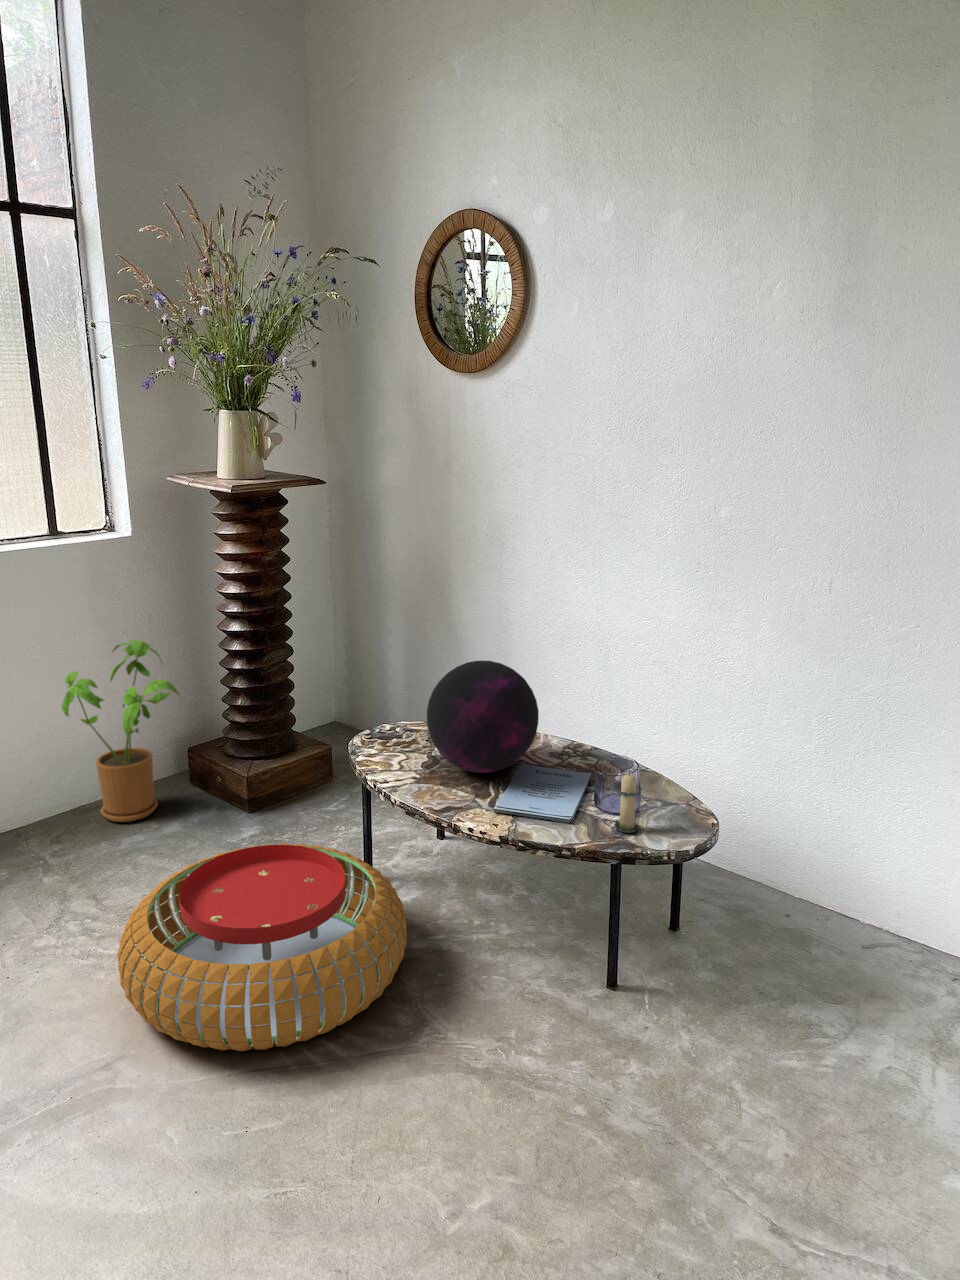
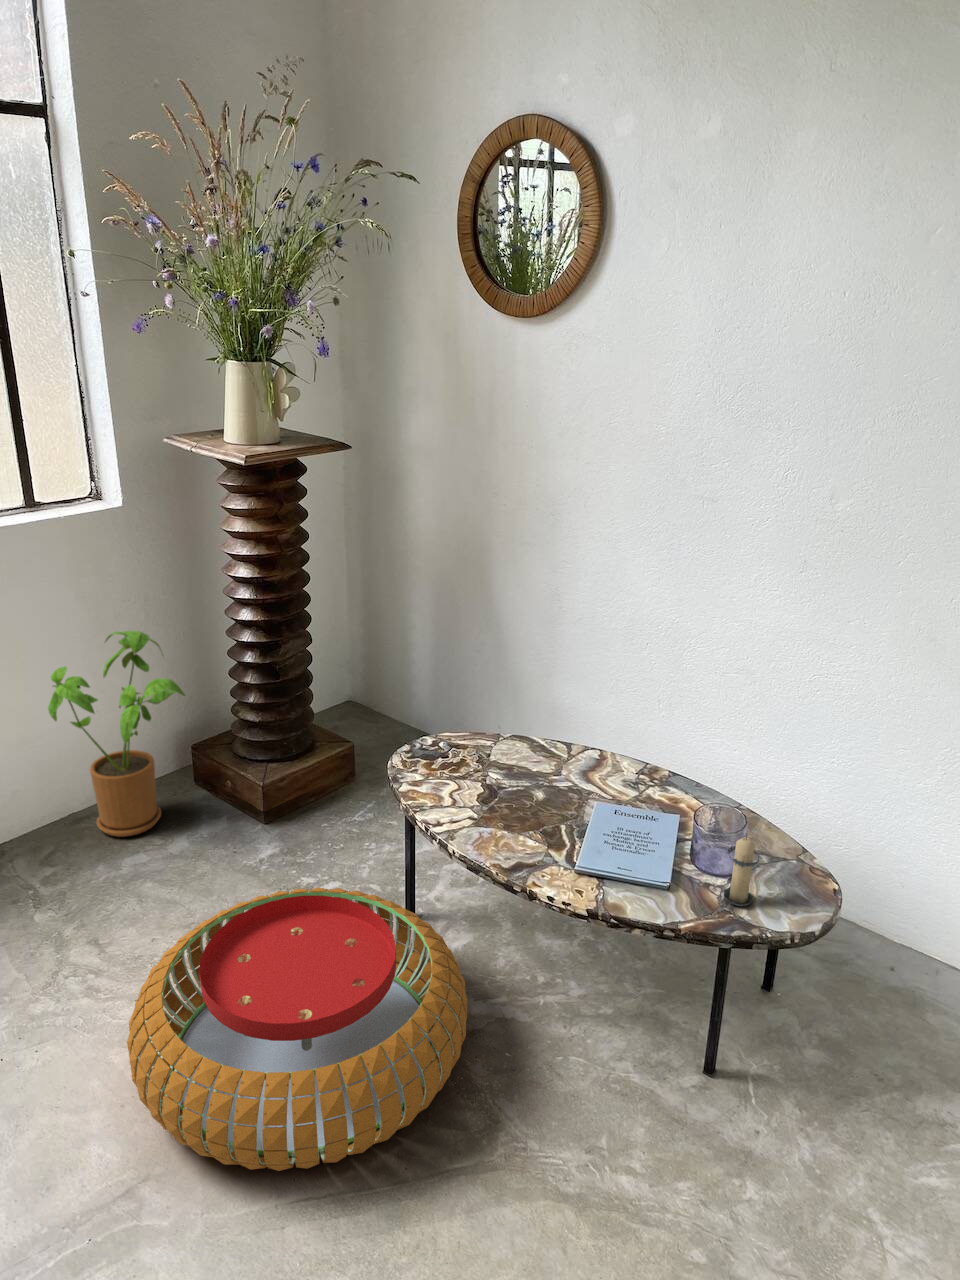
decorative orb: present [427,661,539,773] -> none [487,681,620,815]

